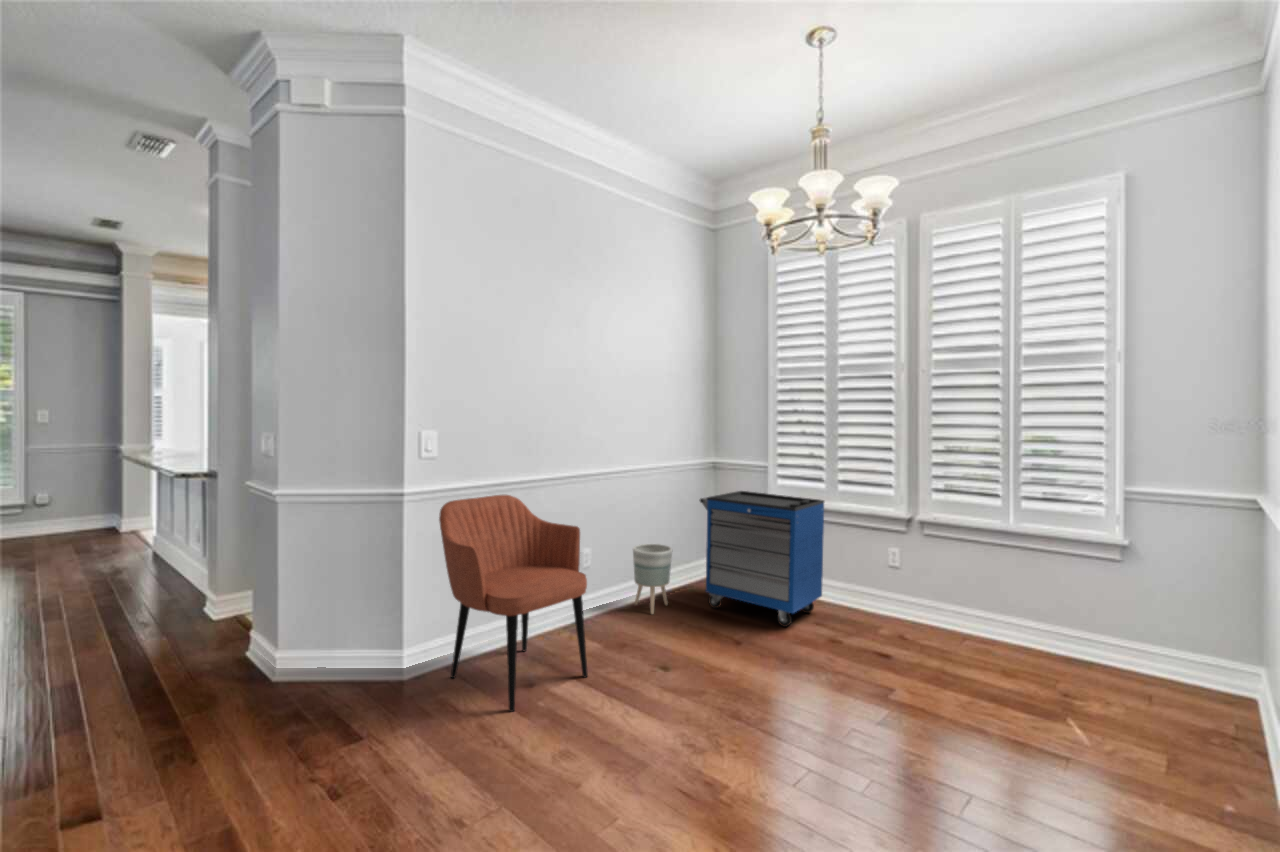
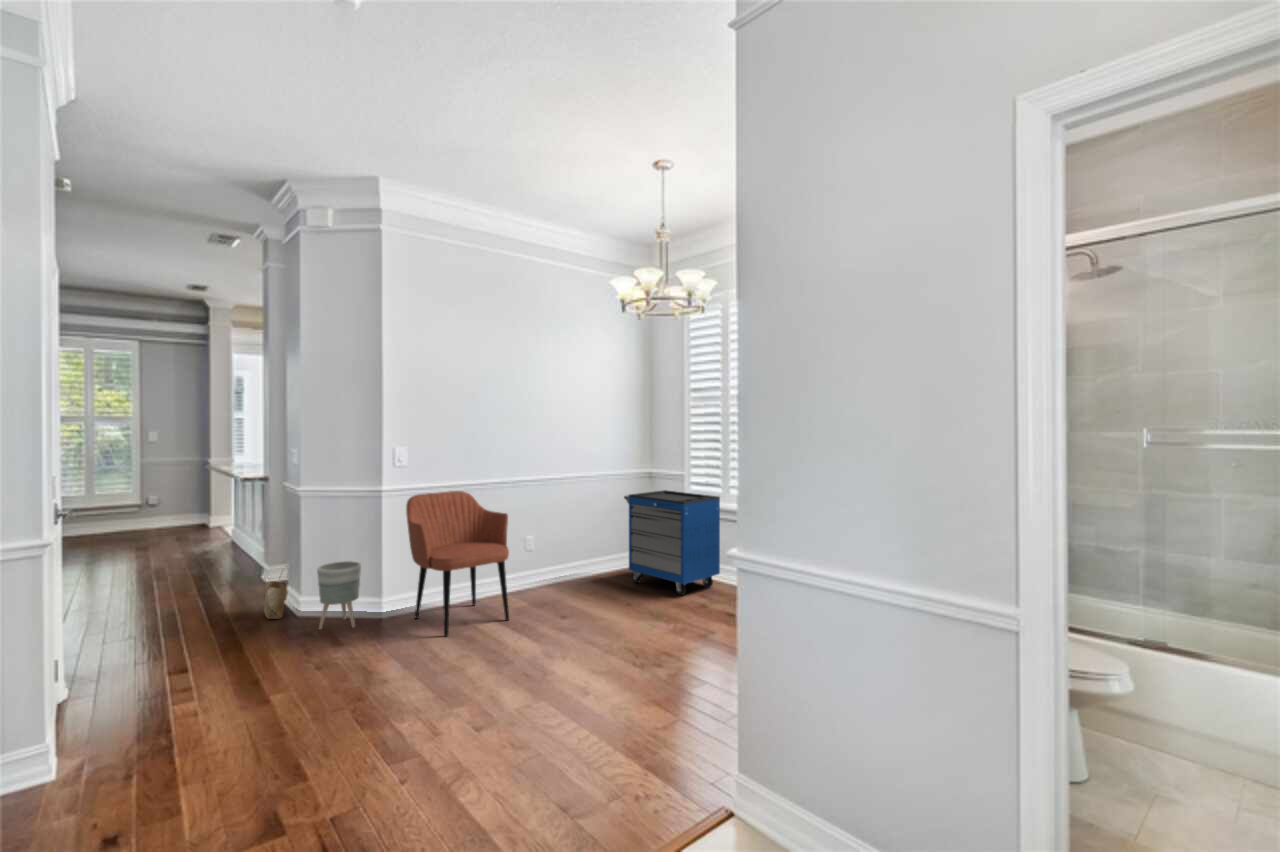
planter: present [633,544,672,614] -> present [317,561,361,629]
woven basket: none [217,604,258,686] -> present [264,577,285,619]

